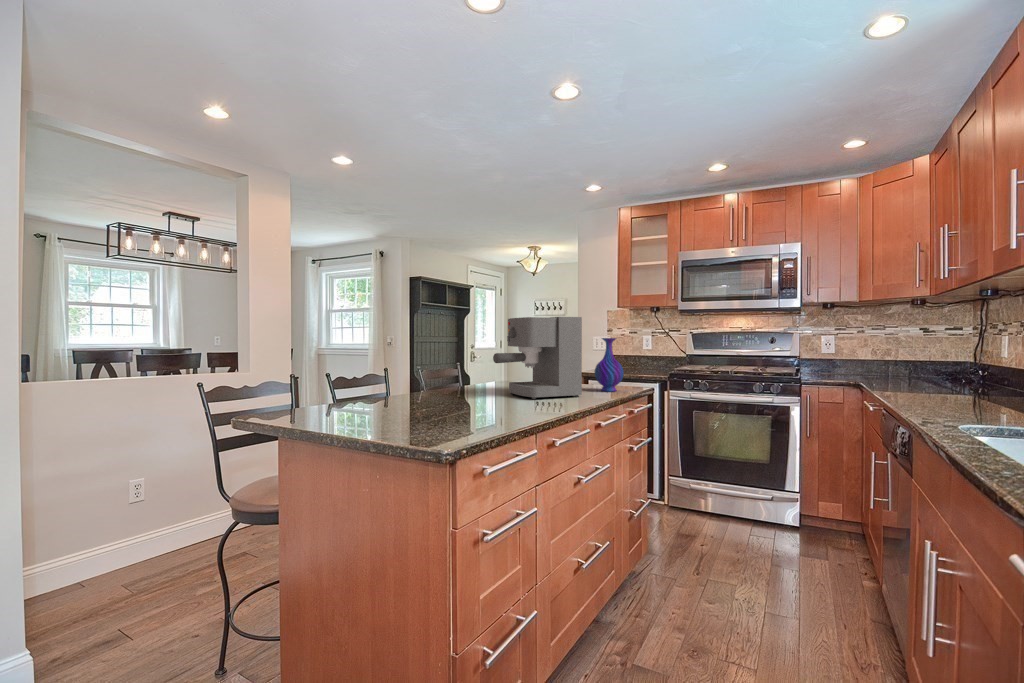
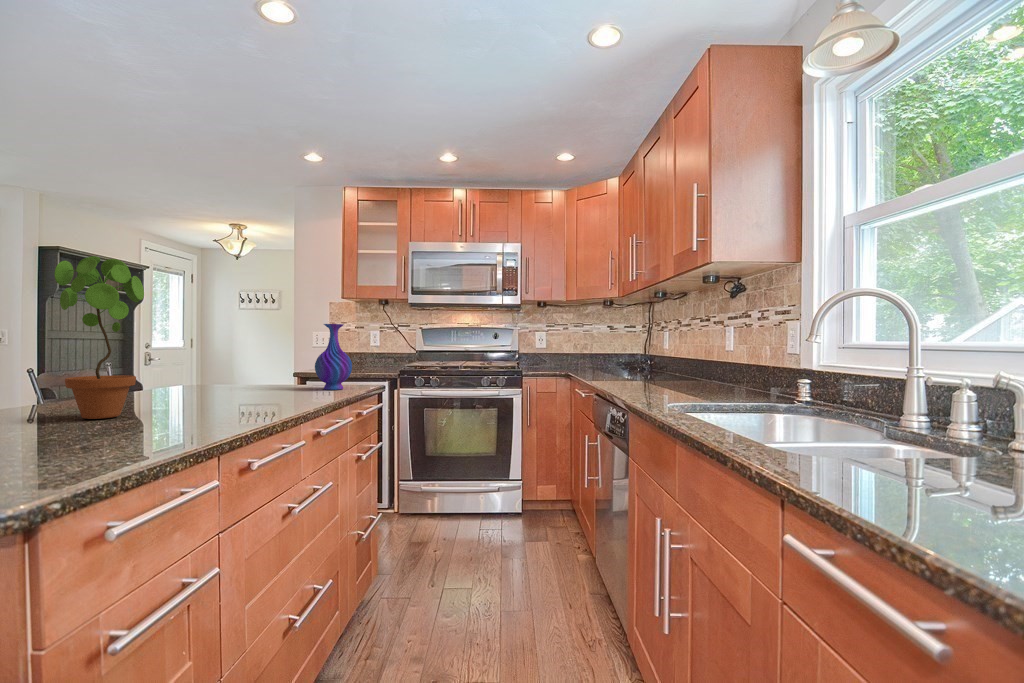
potted plant: none [446,303,489,405] -> present [55,256,144,419]
coffee maker: present [493,317,582,399] -> none [154,288,298,404]

